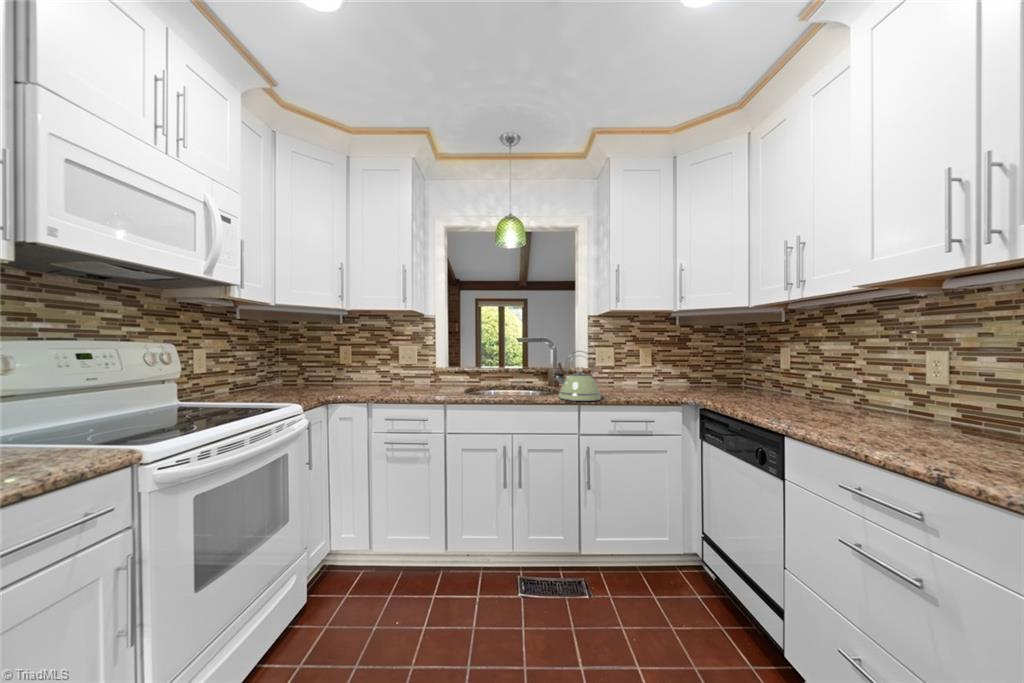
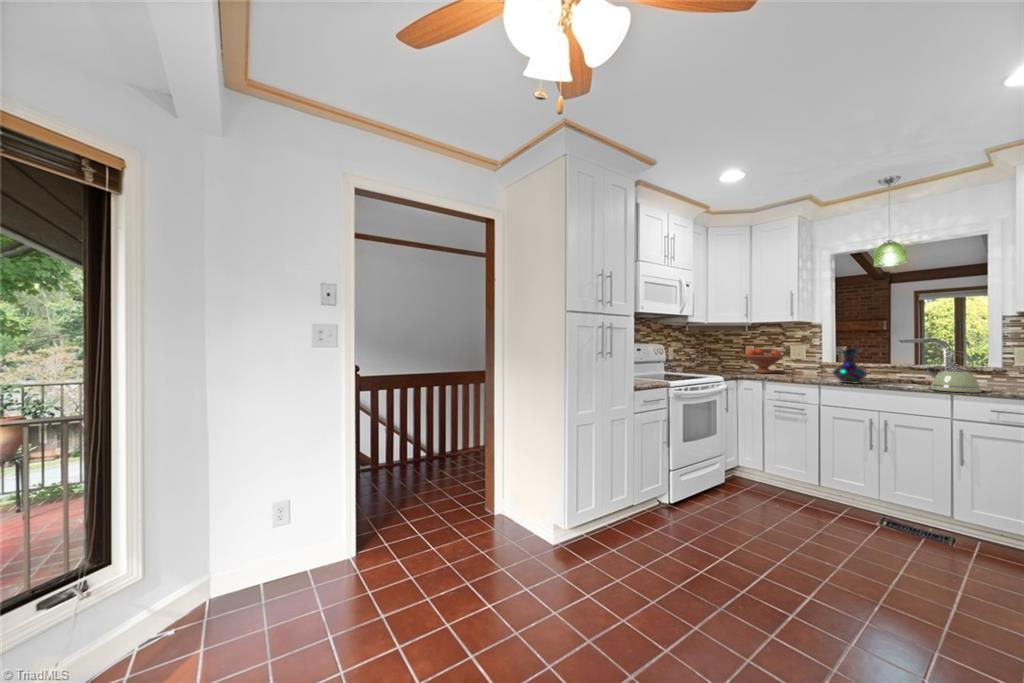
vase: none [461,349,500,398] -> present [832,348,868,383]
fruit bowl: none [339,350,393,388] -> present [745,348,783,373]

